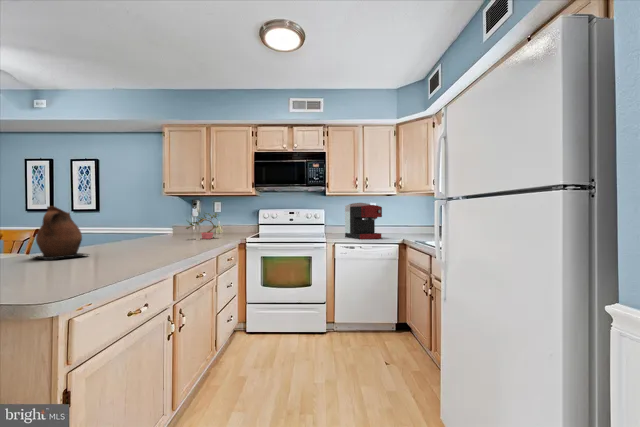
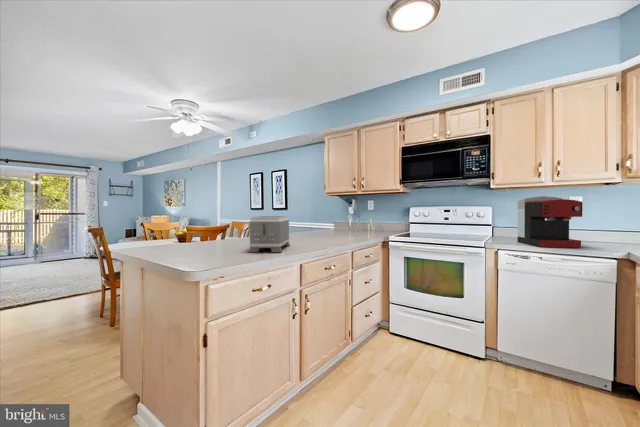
ceramic pitcher: present [34,206,88,259] -> none [193,209,230,251]
potted plant: present [186,213,218,239] -> none [328,210,364,237]
toaster: none [123,216,164,256] -> present [249,216,290,252]

